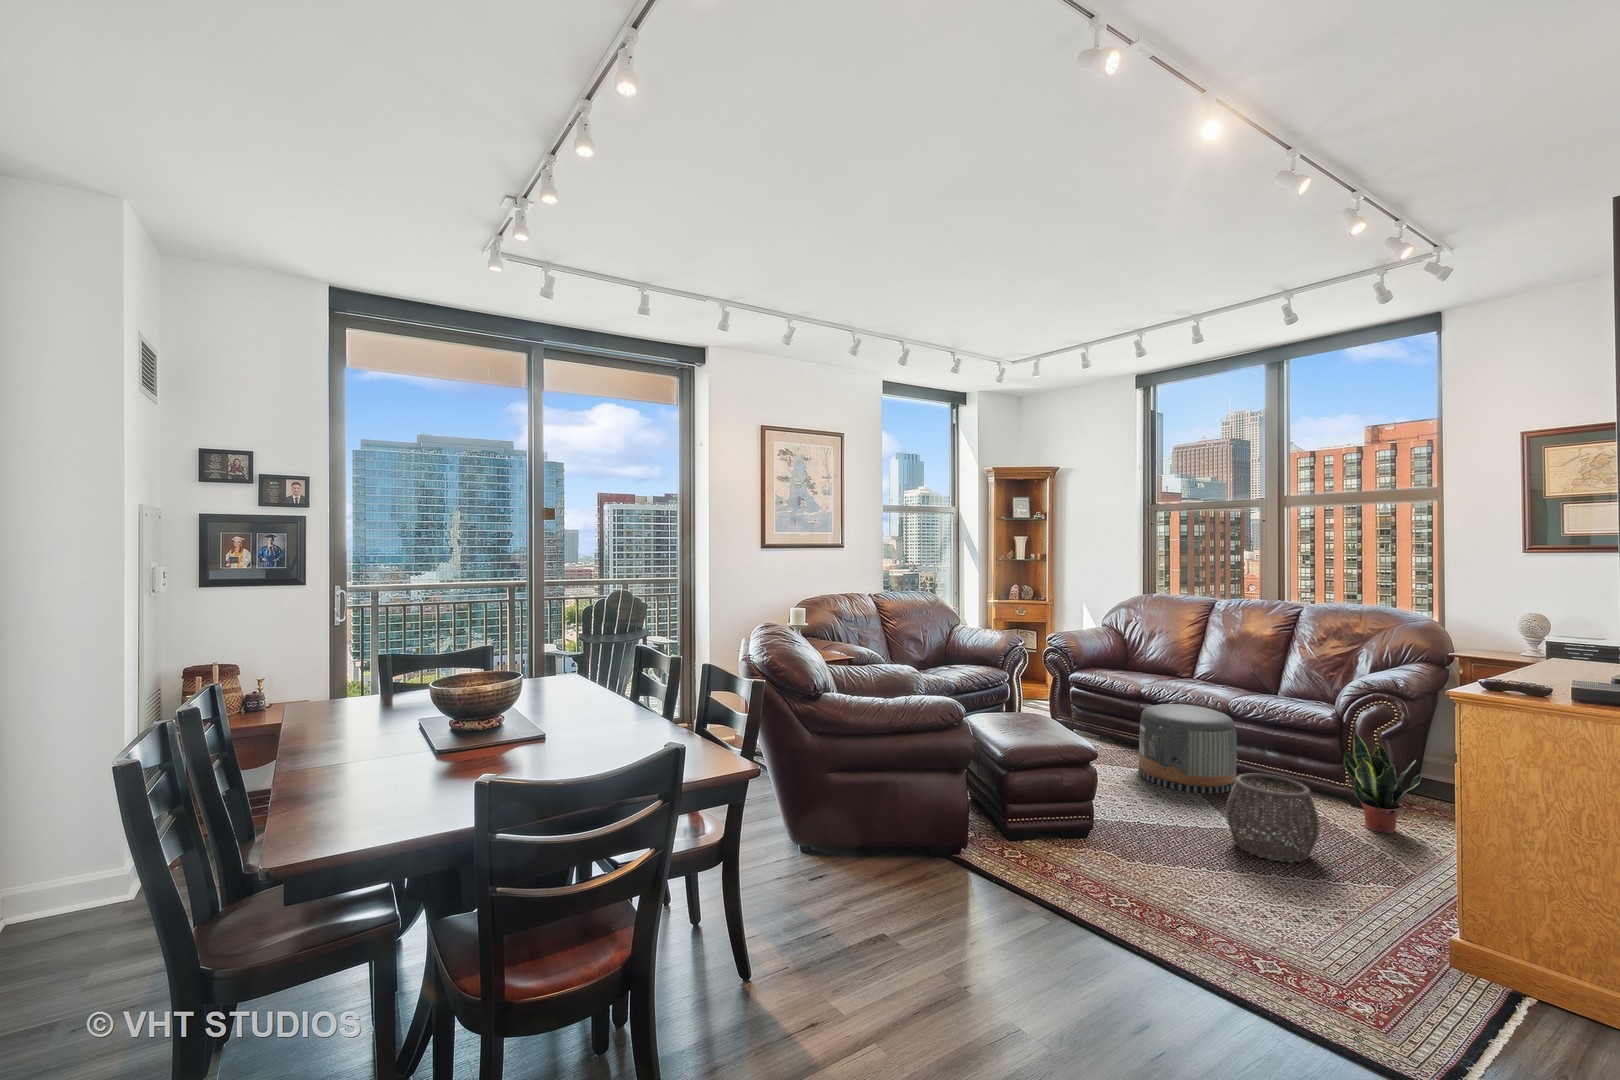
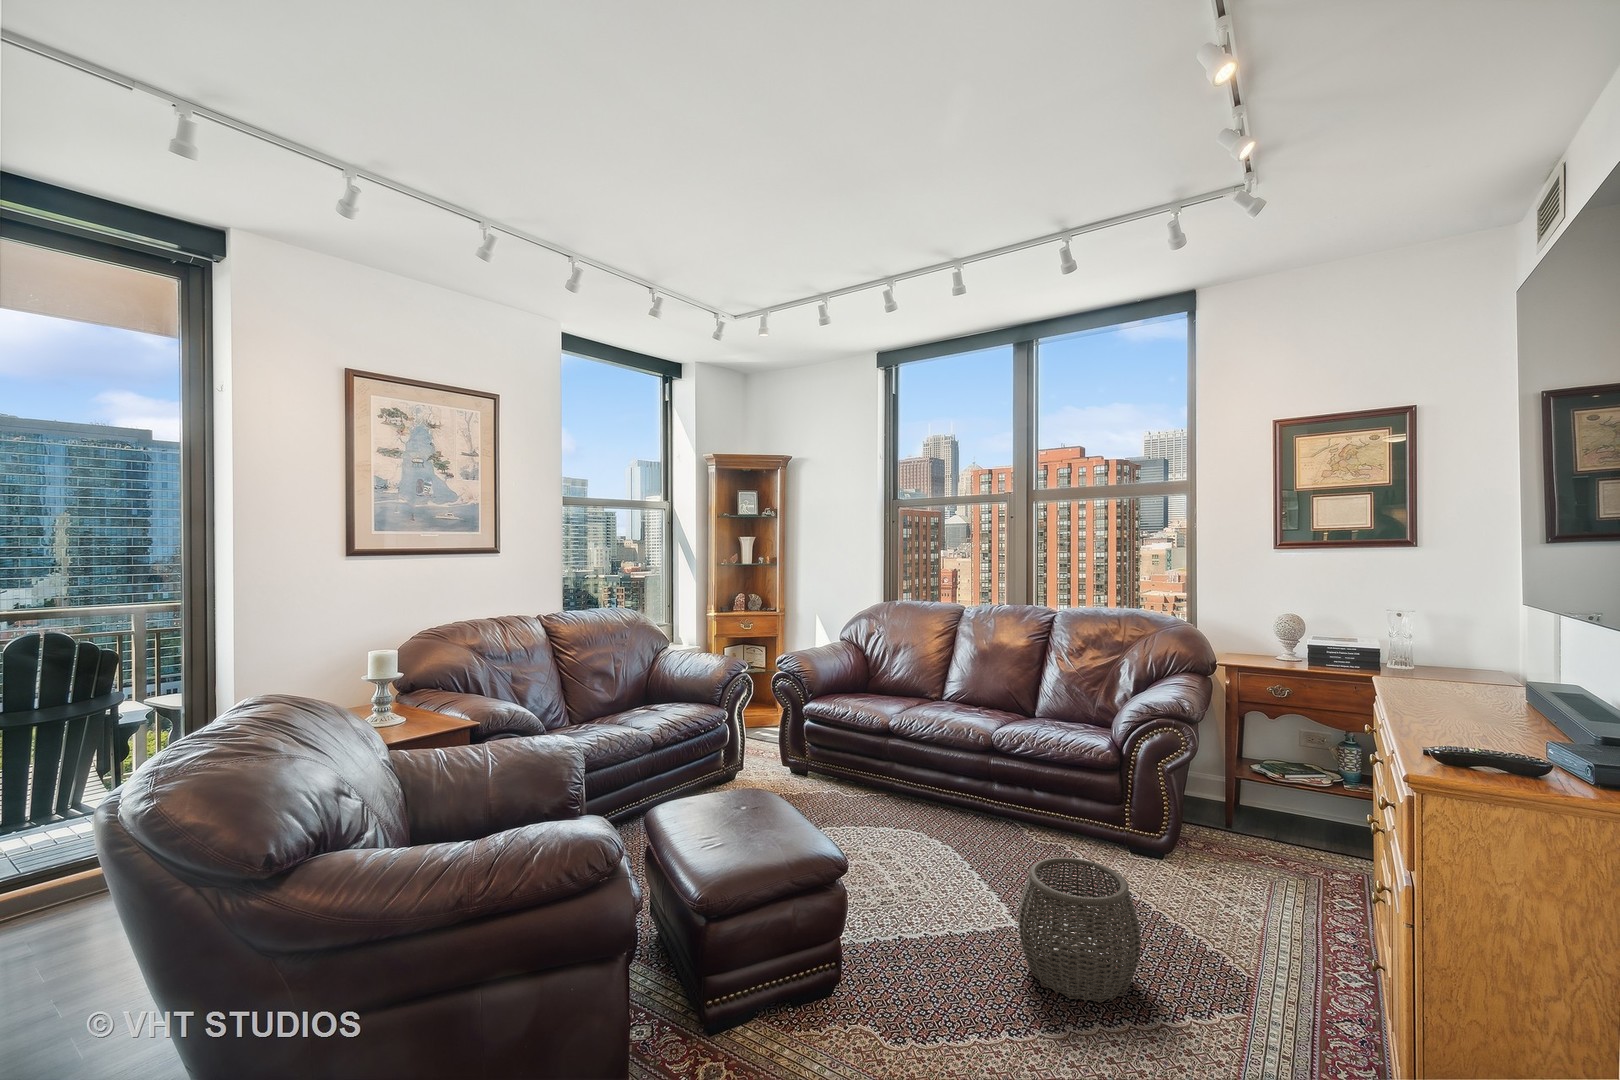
pouf: present [1139,704,1237,793] -> none [890,744,1006,869]
potted plant: present [1344,732,1422,833] -> none [1135,773,1226,905]

